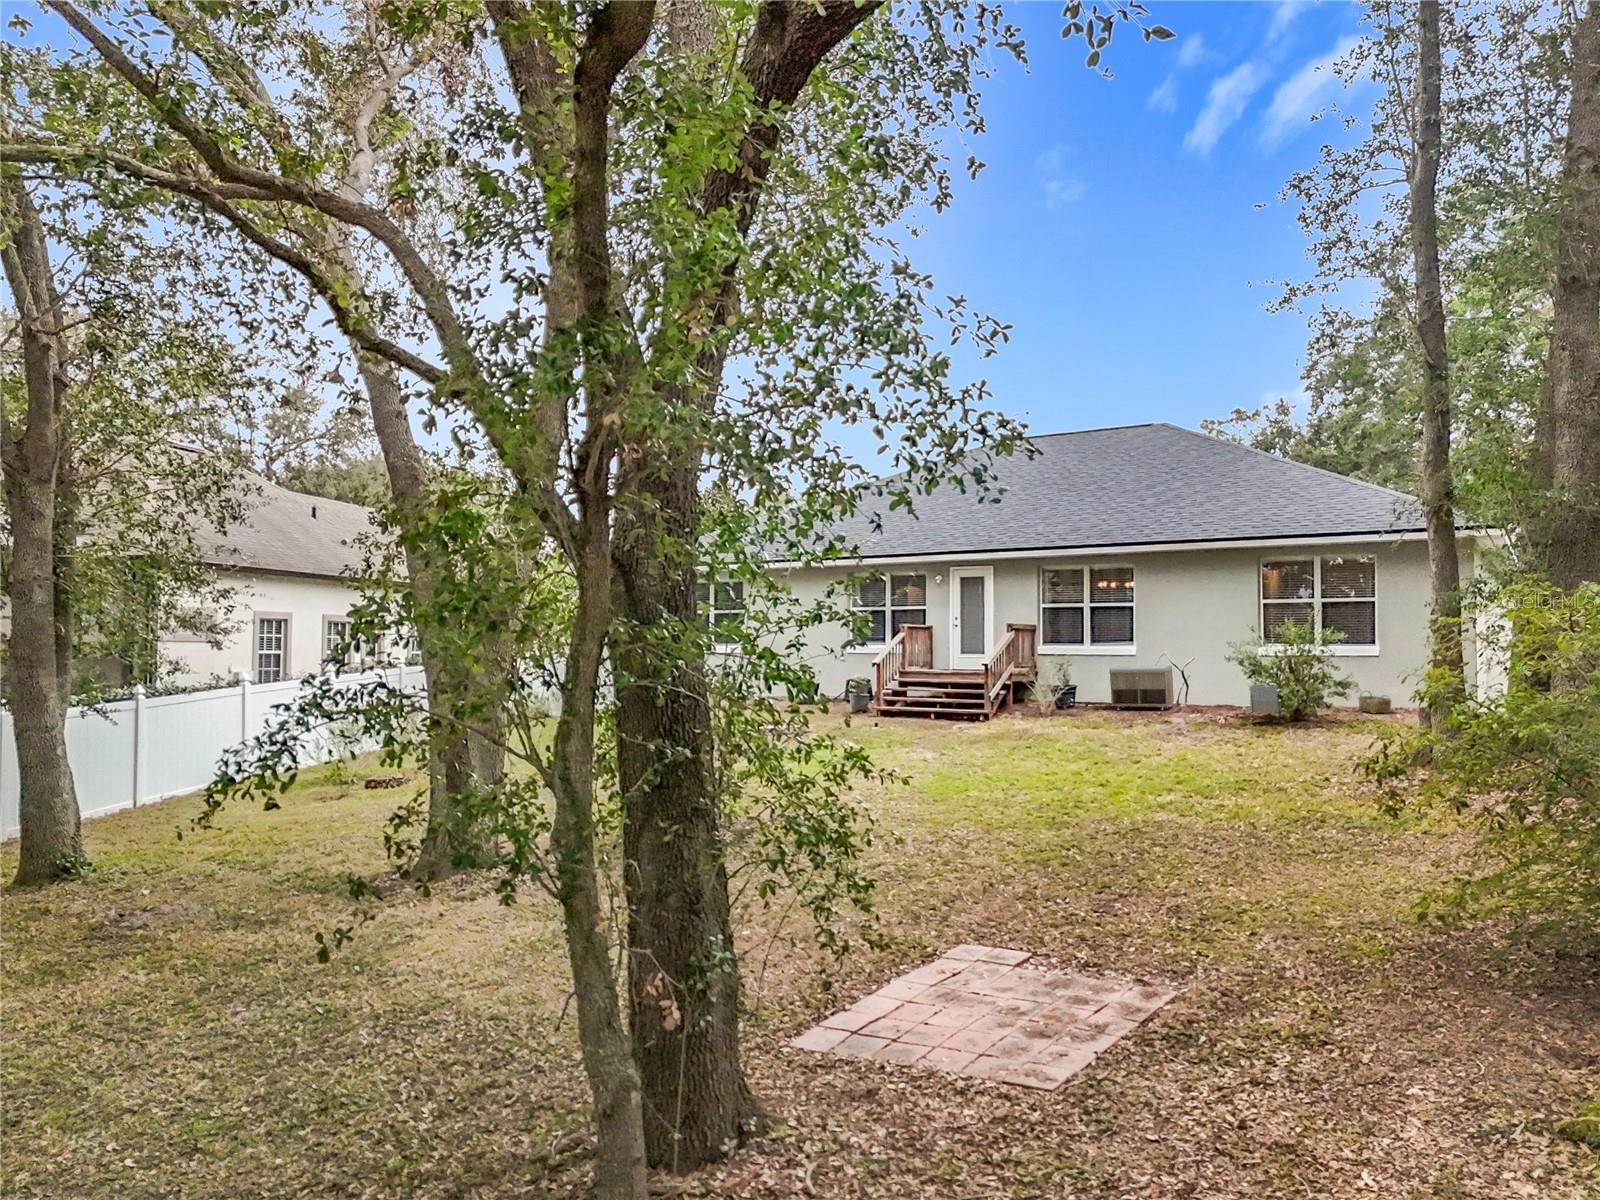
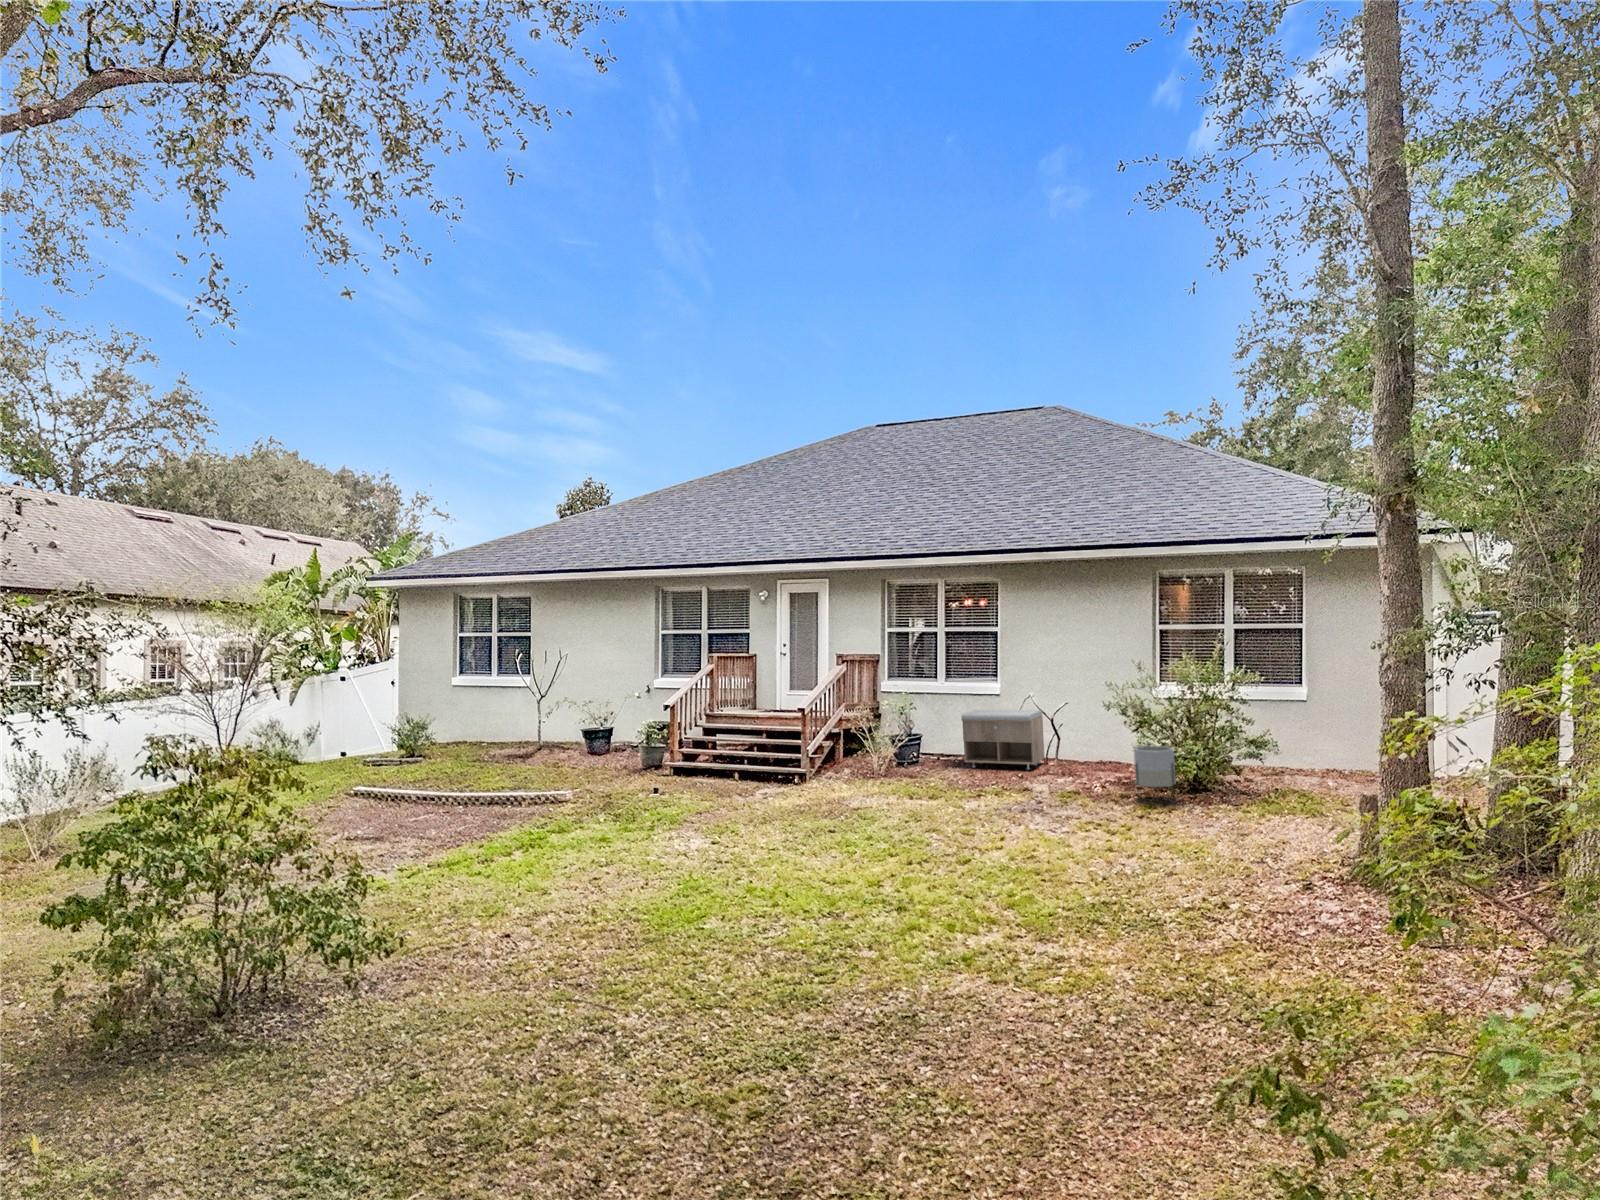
woven basket: present [1358,691,1391,713] -> none [1281,750,1325,784]

